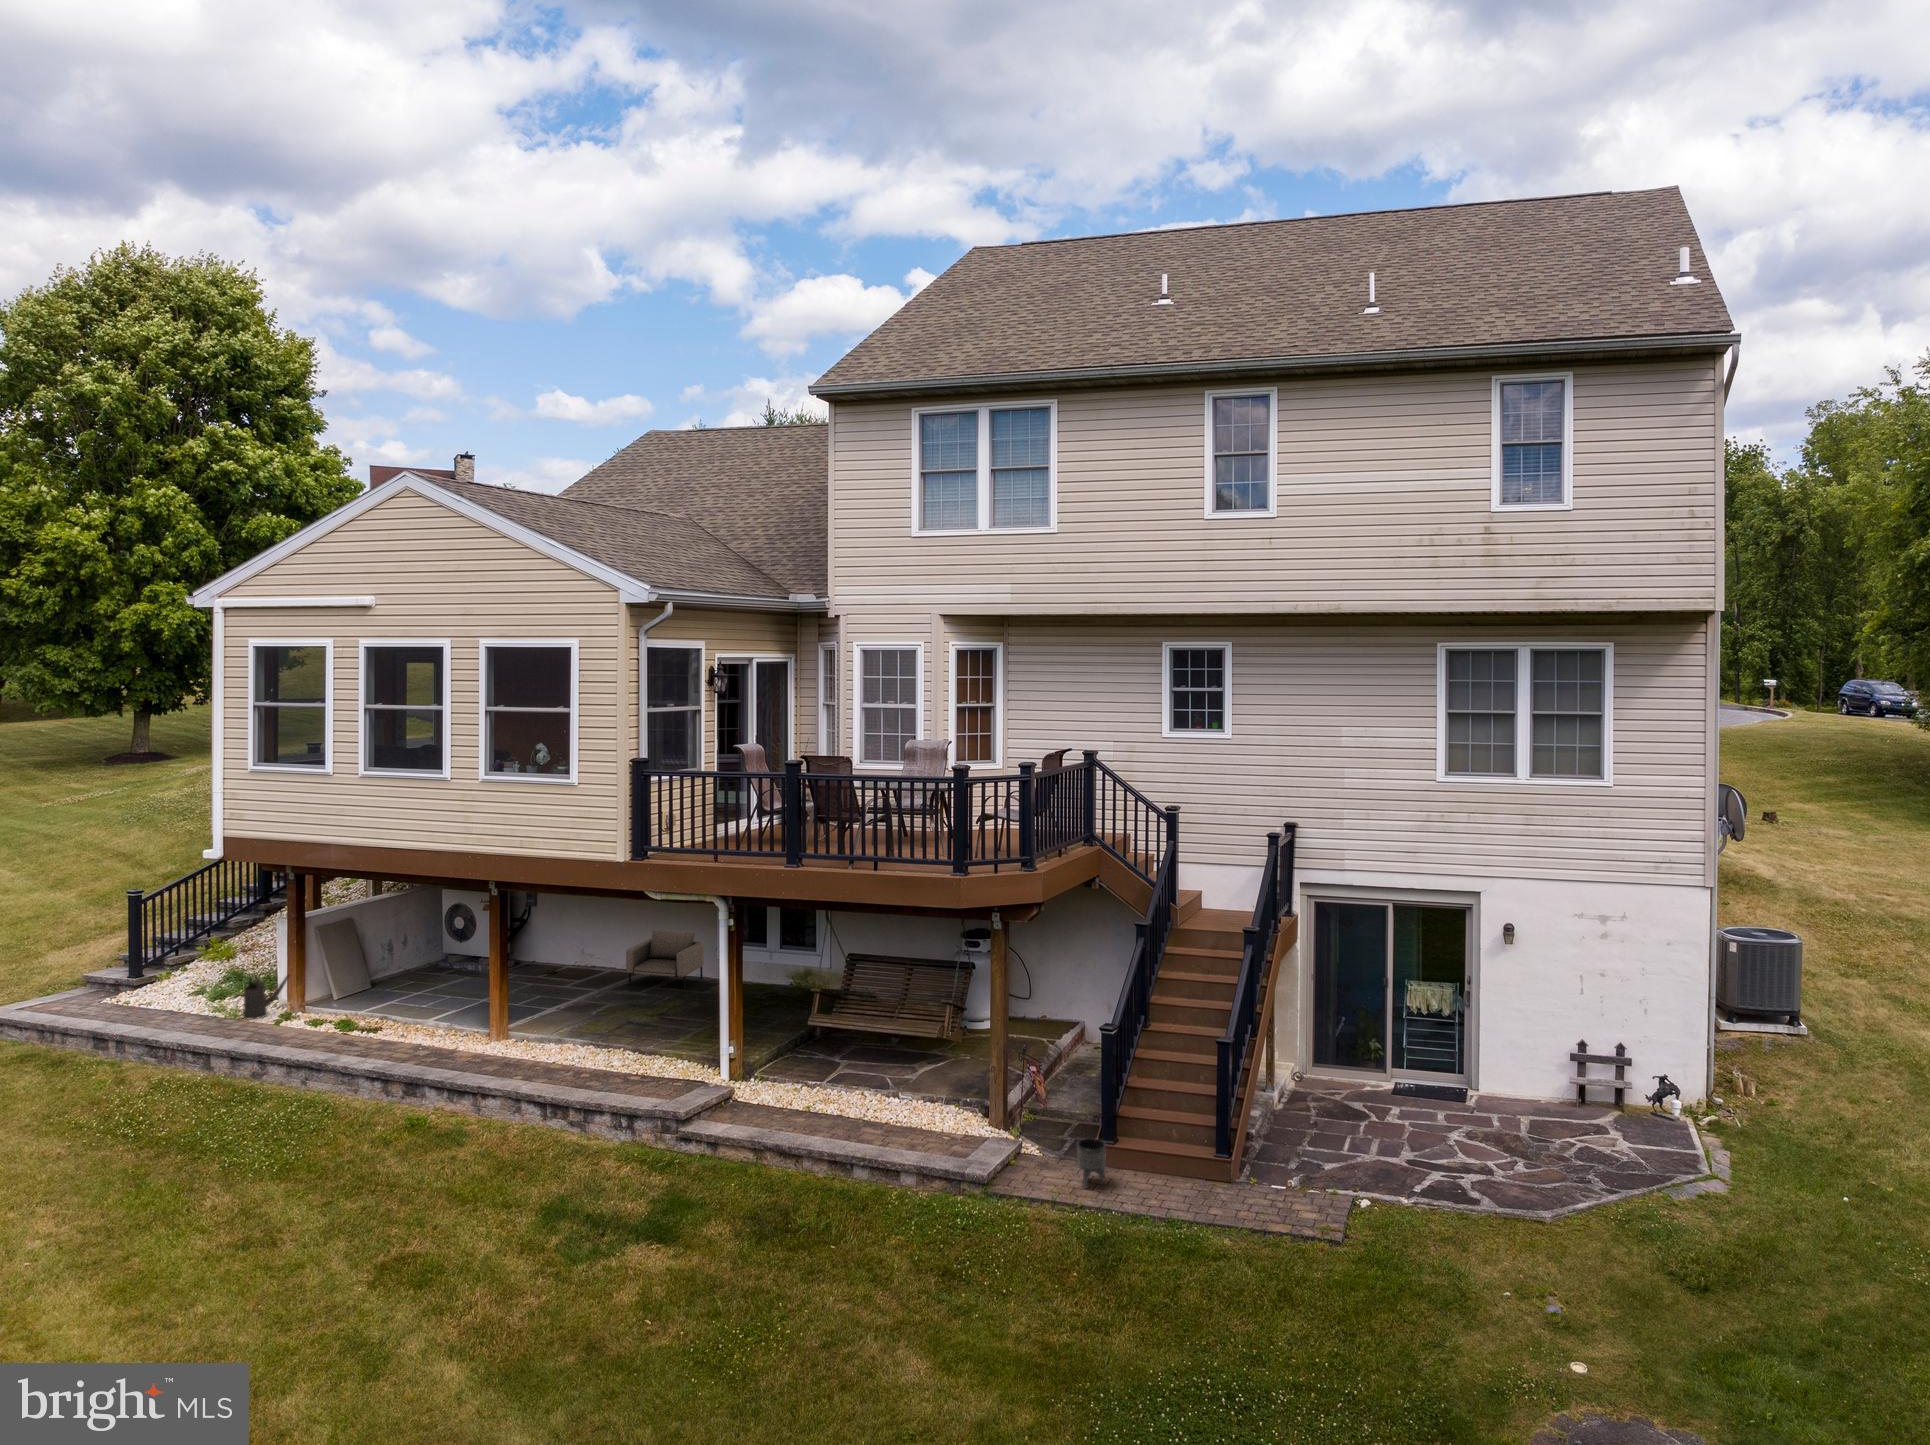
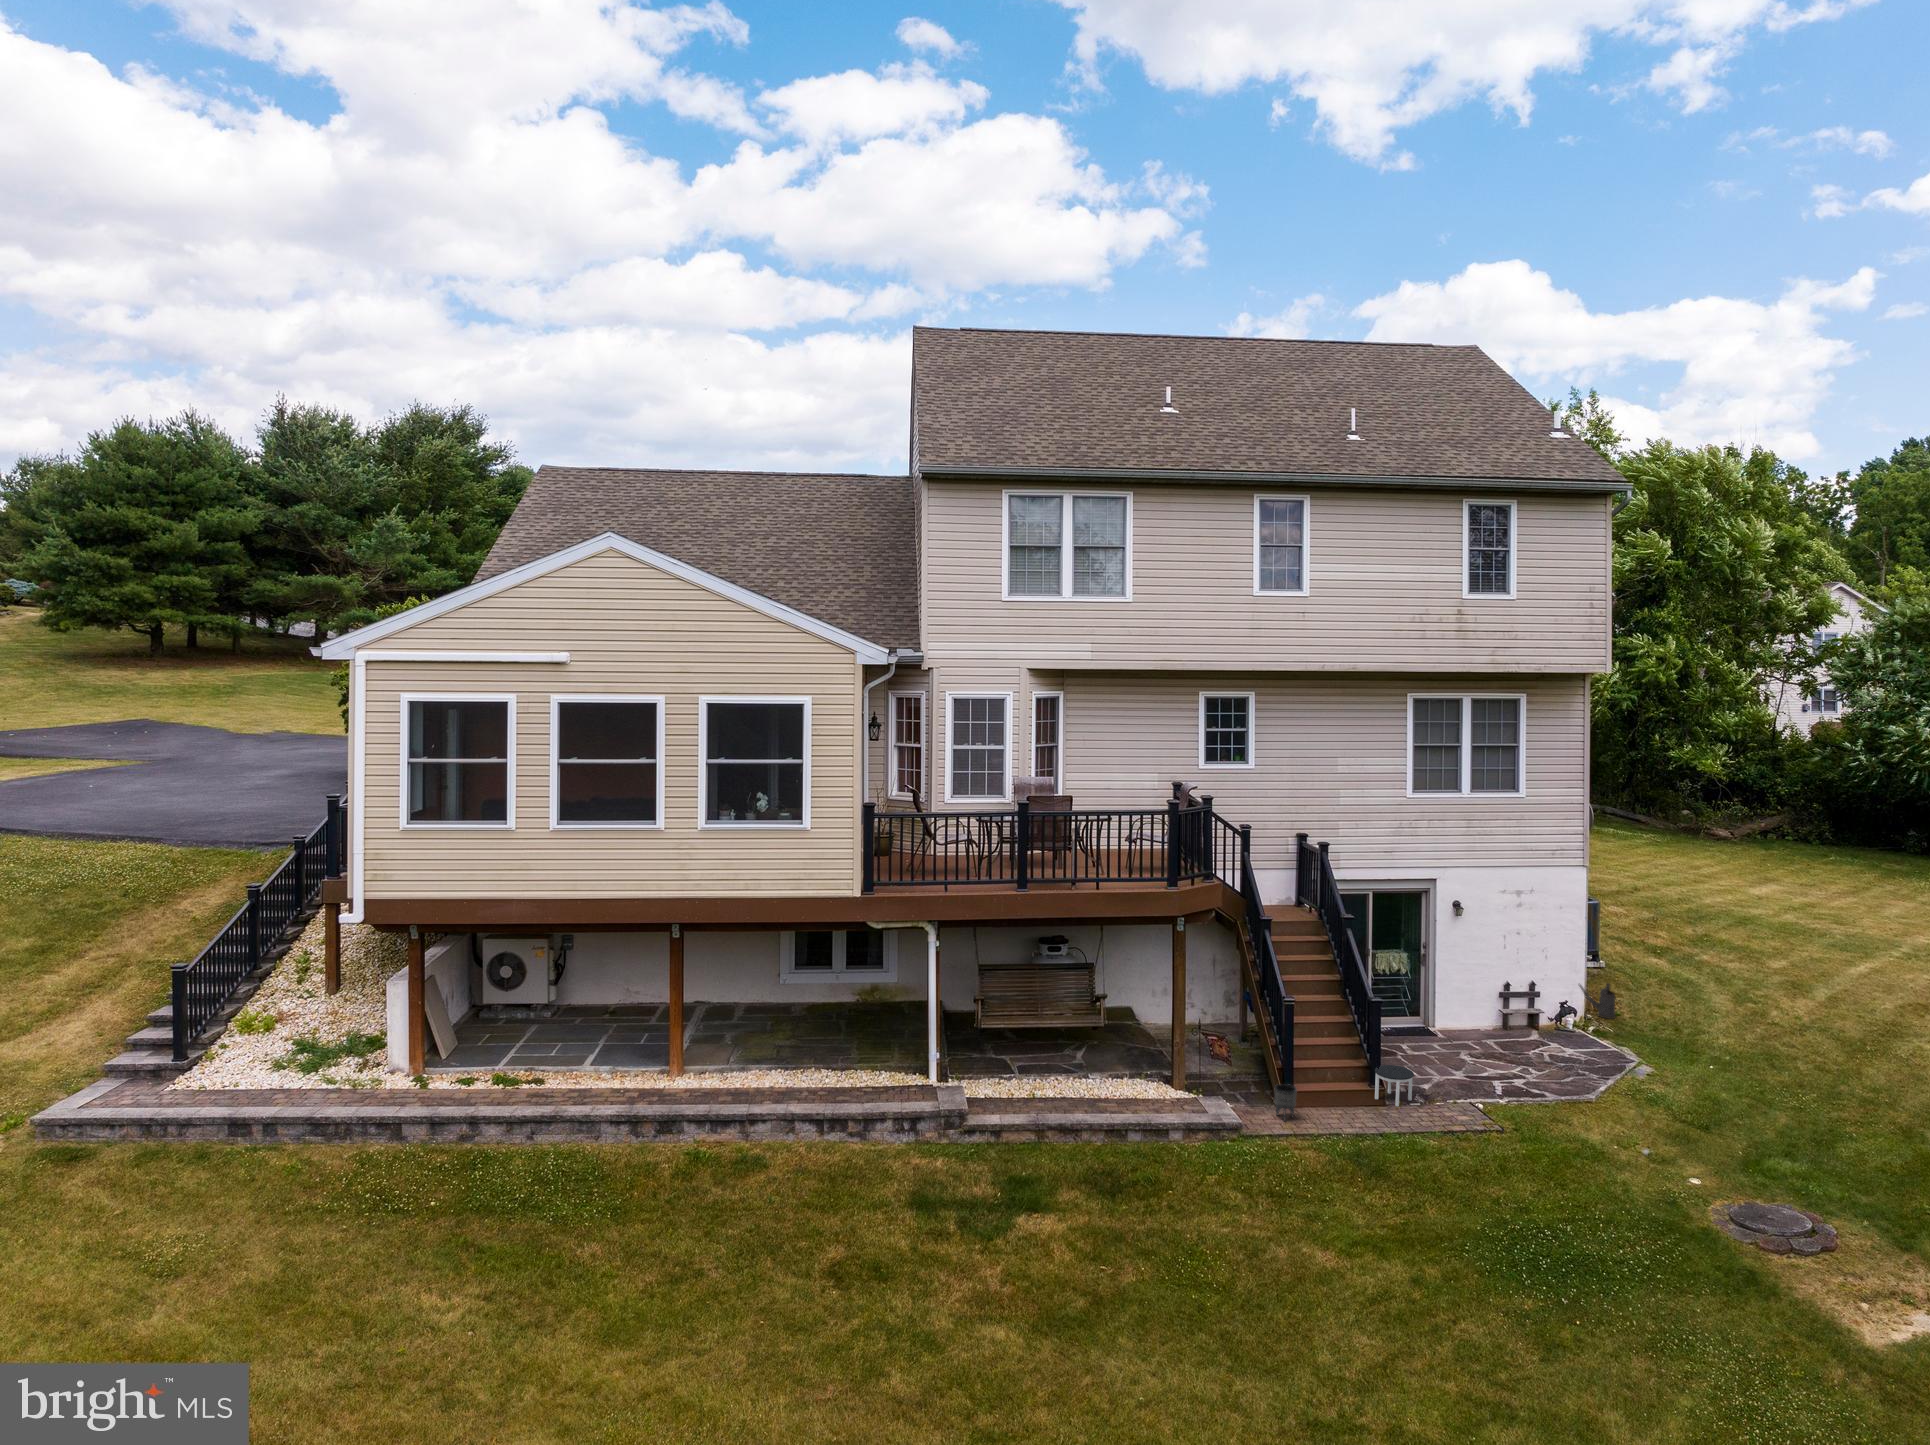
armchair: present [626,929,704,989] -> none [704,963,769,1020]
watering can: present [237,975,290,1019] -> present [1579,983,1616,1019]
round table: none [1244,1133,1296,1193] -> present [1375,1065,1414,1106]

